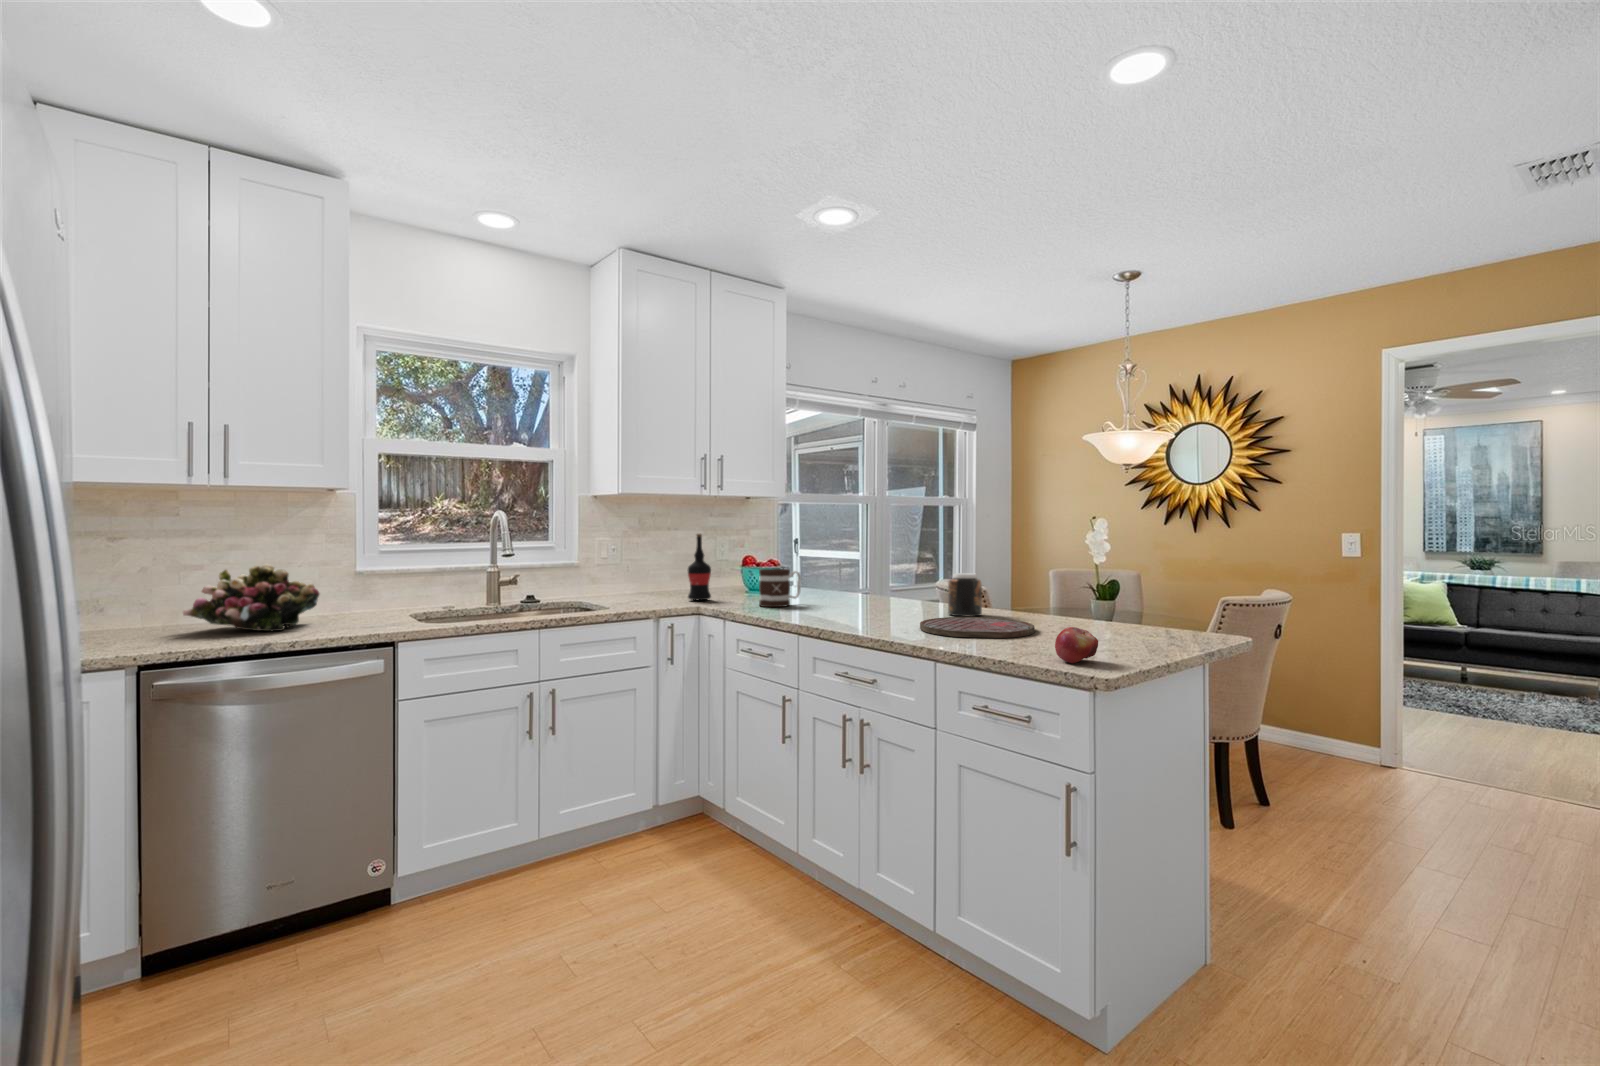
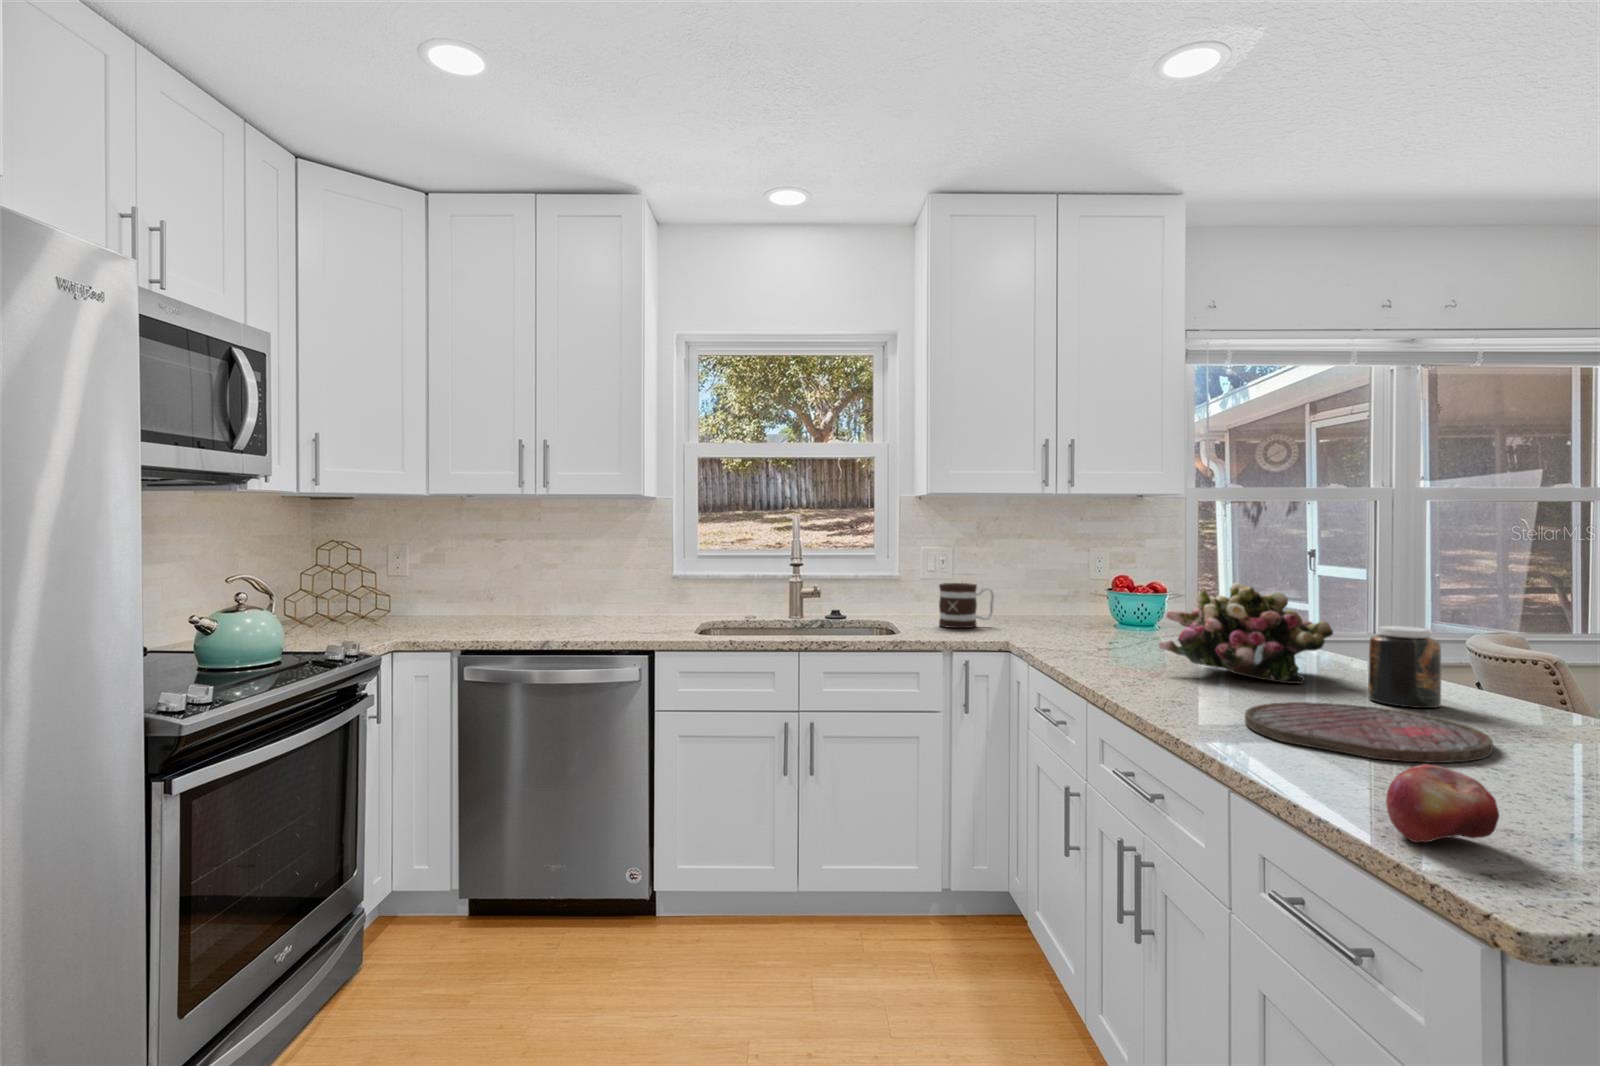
wine bottle: present [688,534,711,600] -> none [1008,544,1041,633]
flower arrangement: present [183,564,319,631] -> present [1159,583,1333,684]
mug: present [759,568,801,607] -> present [939,583,994,628]

